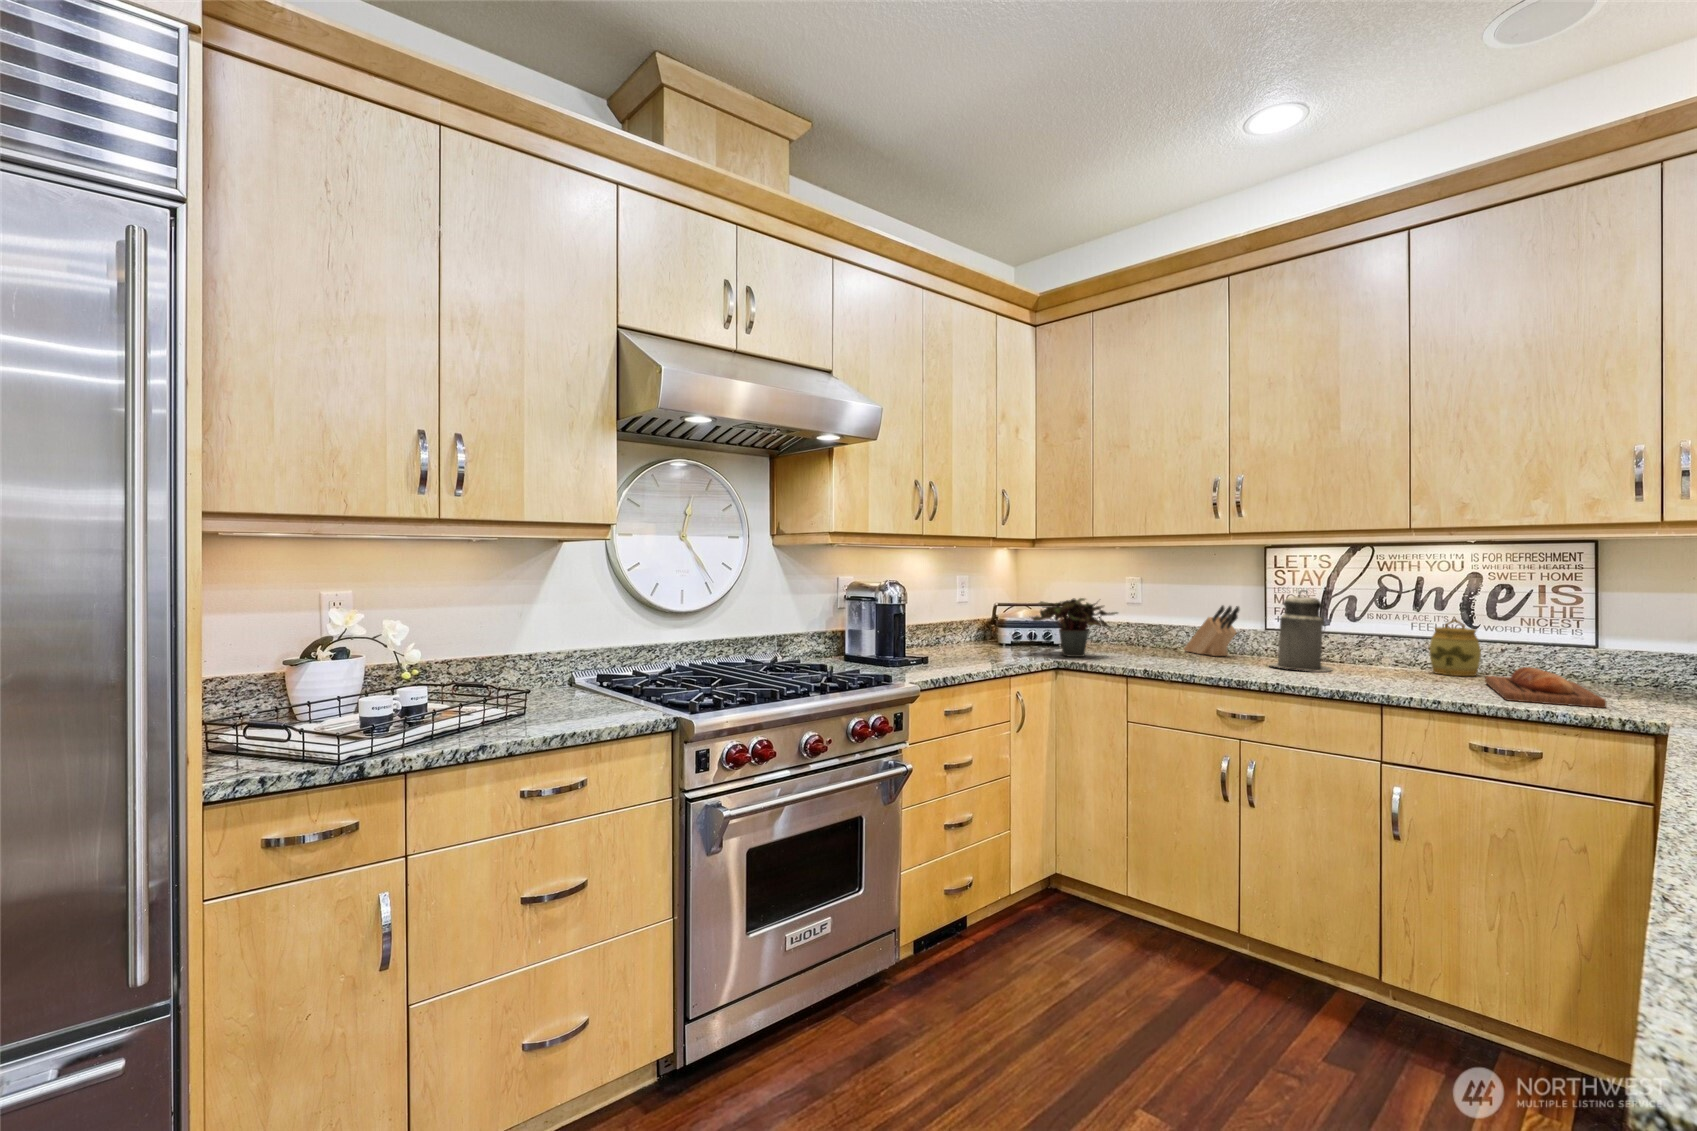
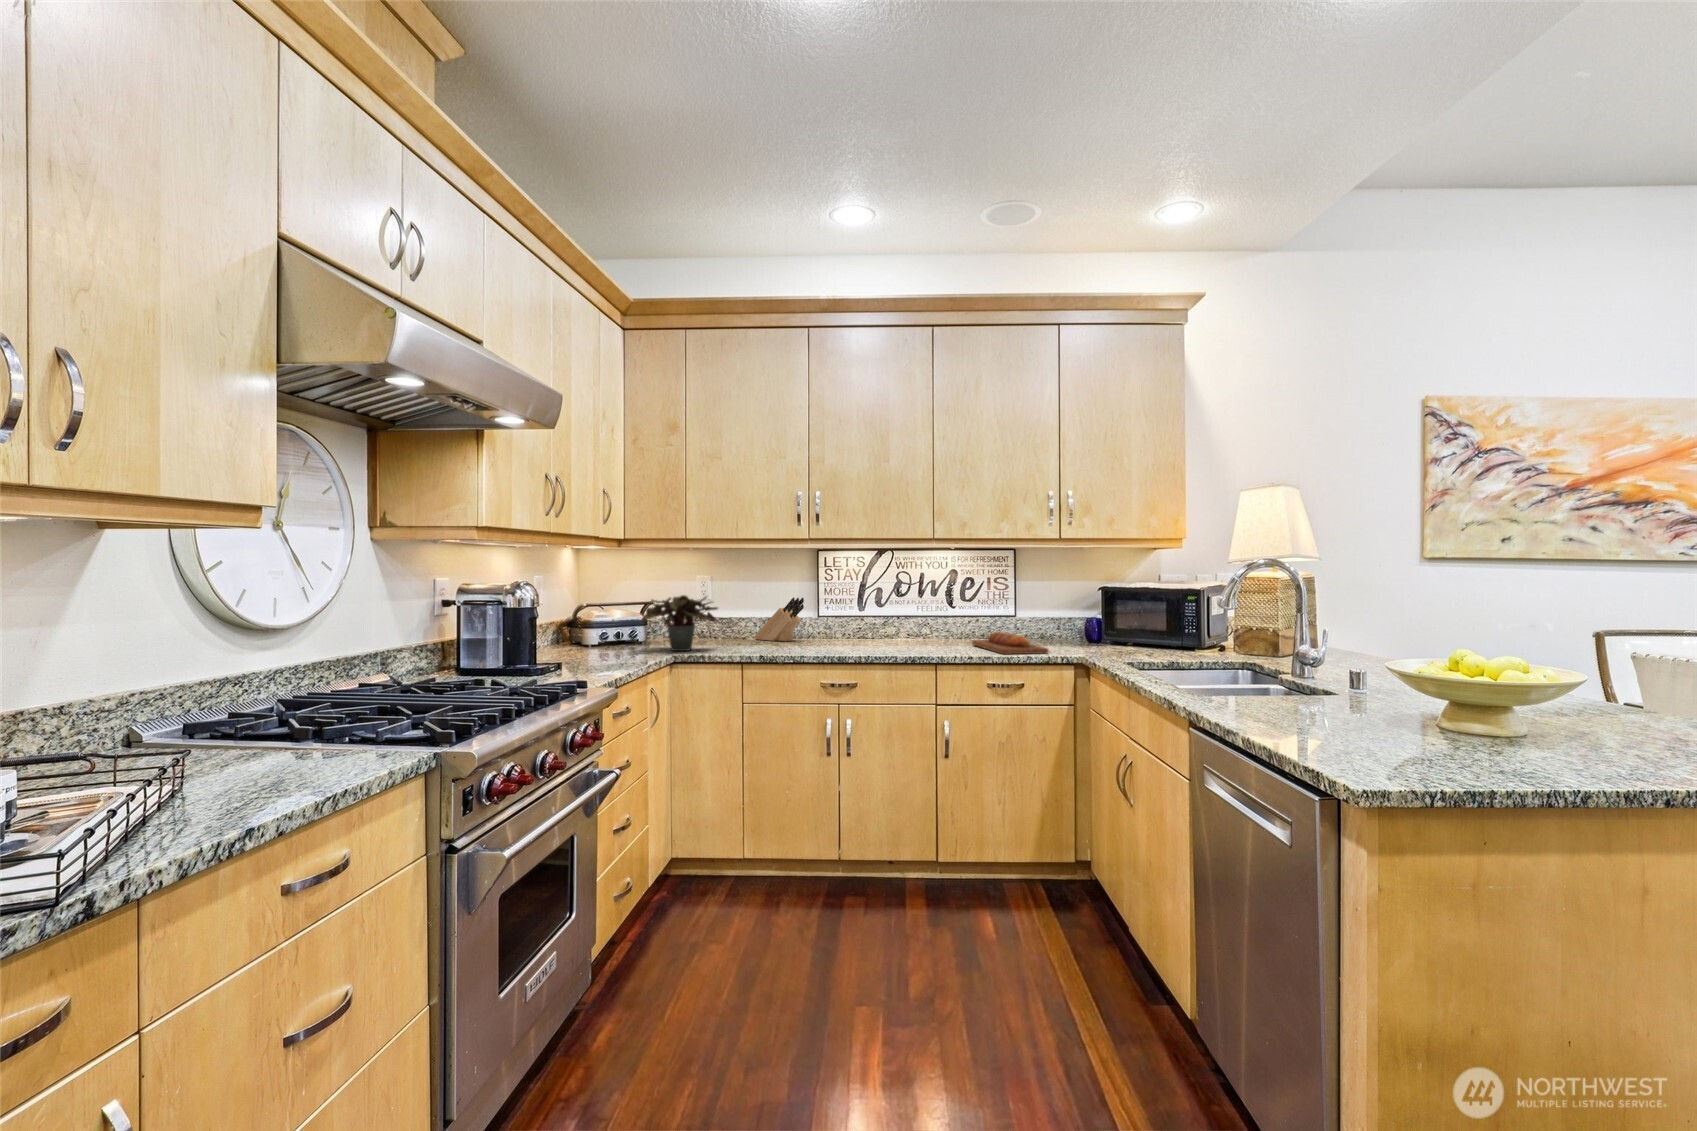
canister: present [1270,590,1332,672] -> none [836,583,880,647]
jar: present [1429,620,1481,676] -> none [930,602,960,642]

